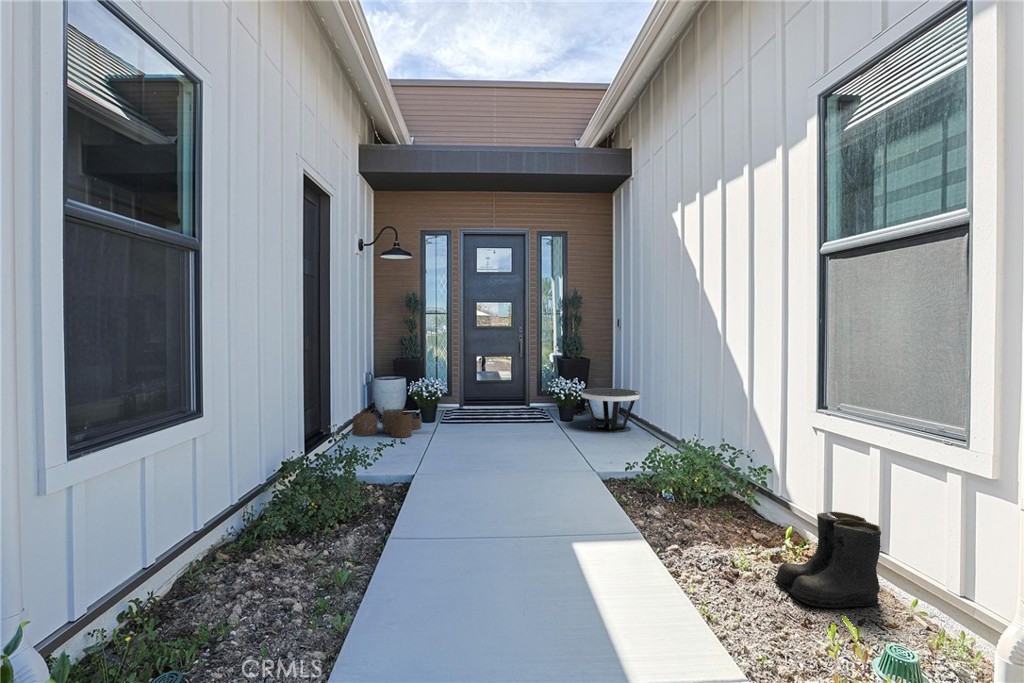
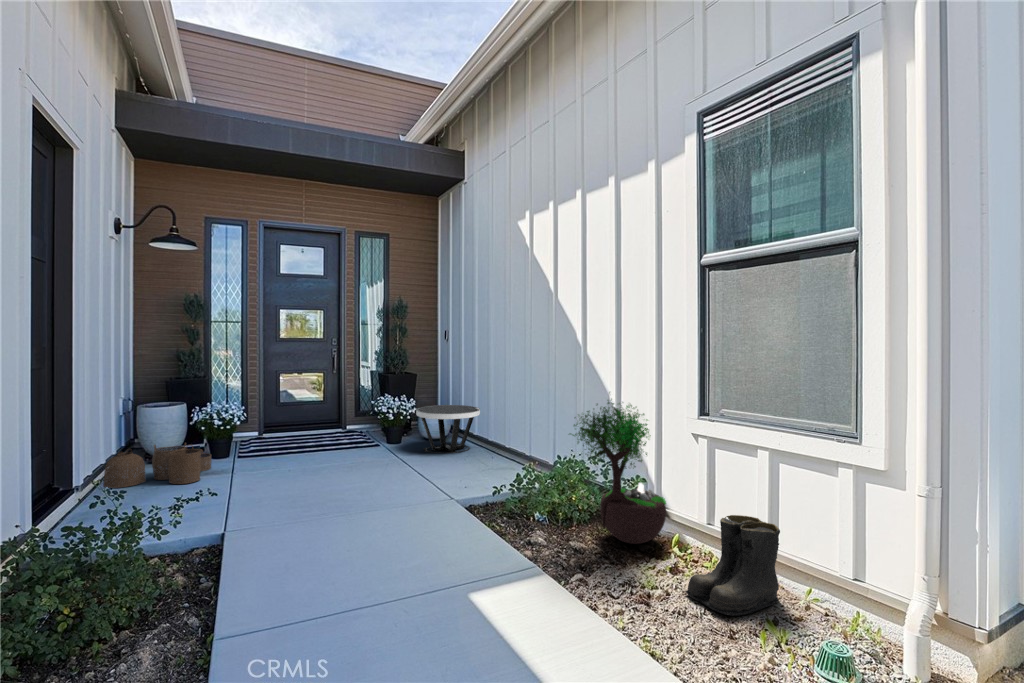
potted tree: none [683,382,786,530] -> present [570,392,666,544]

